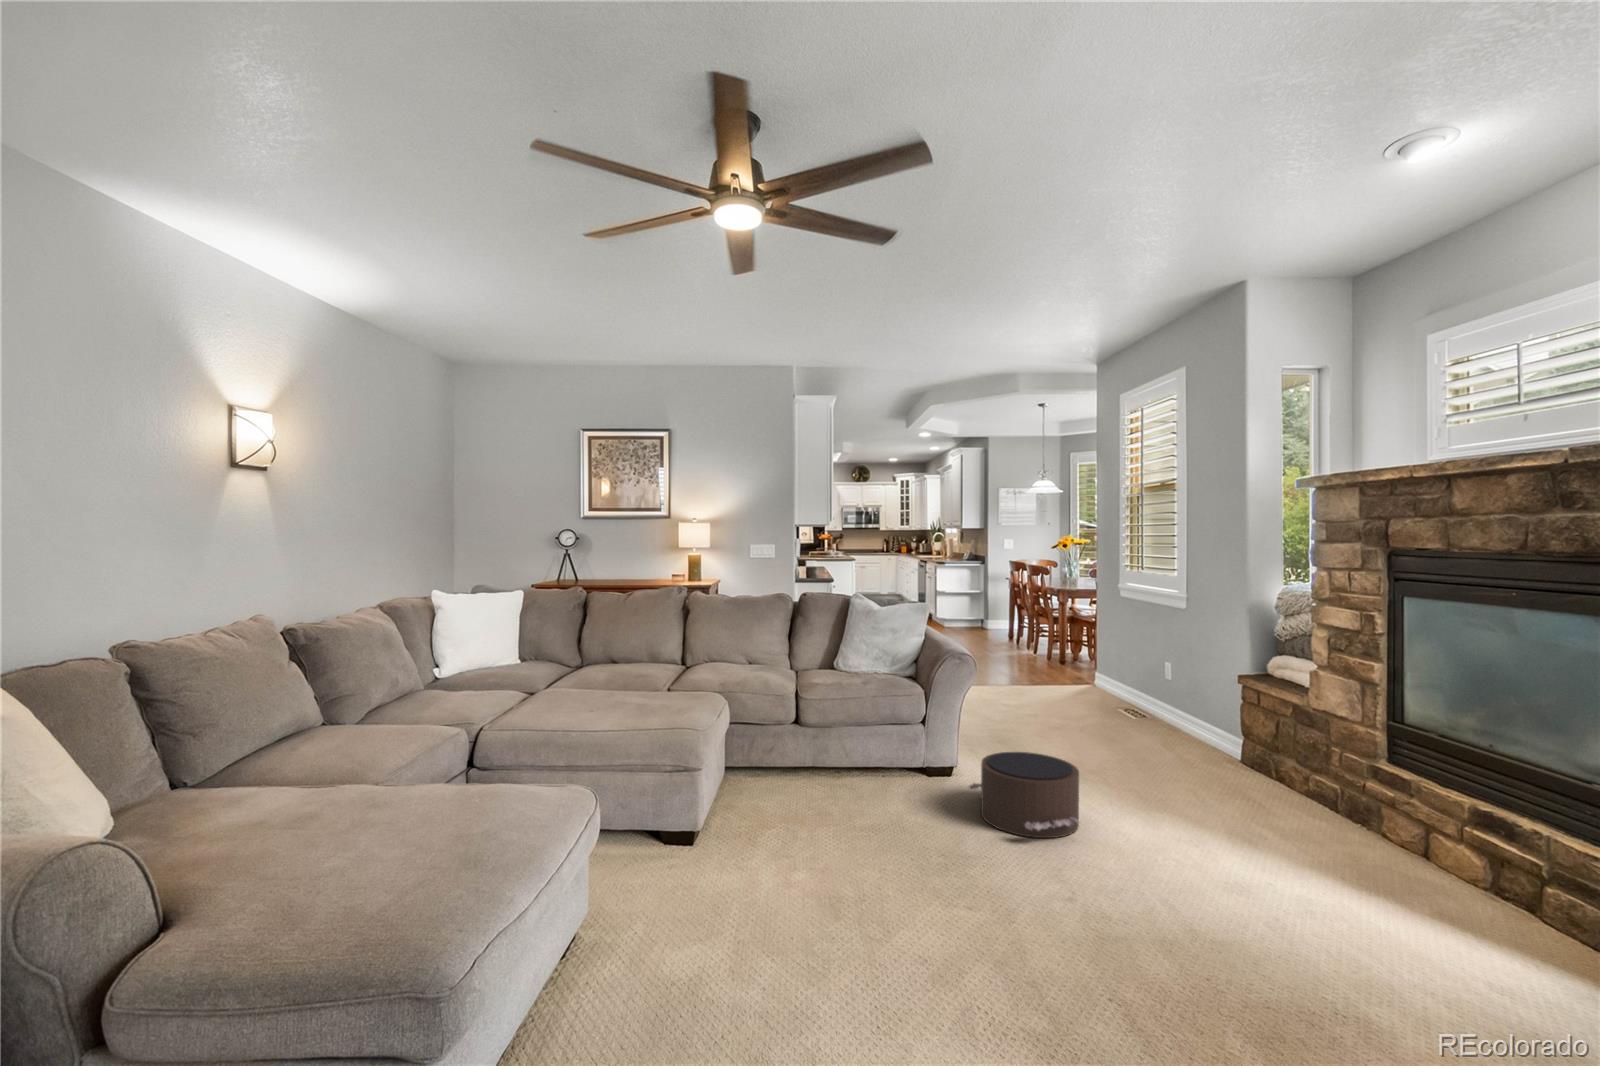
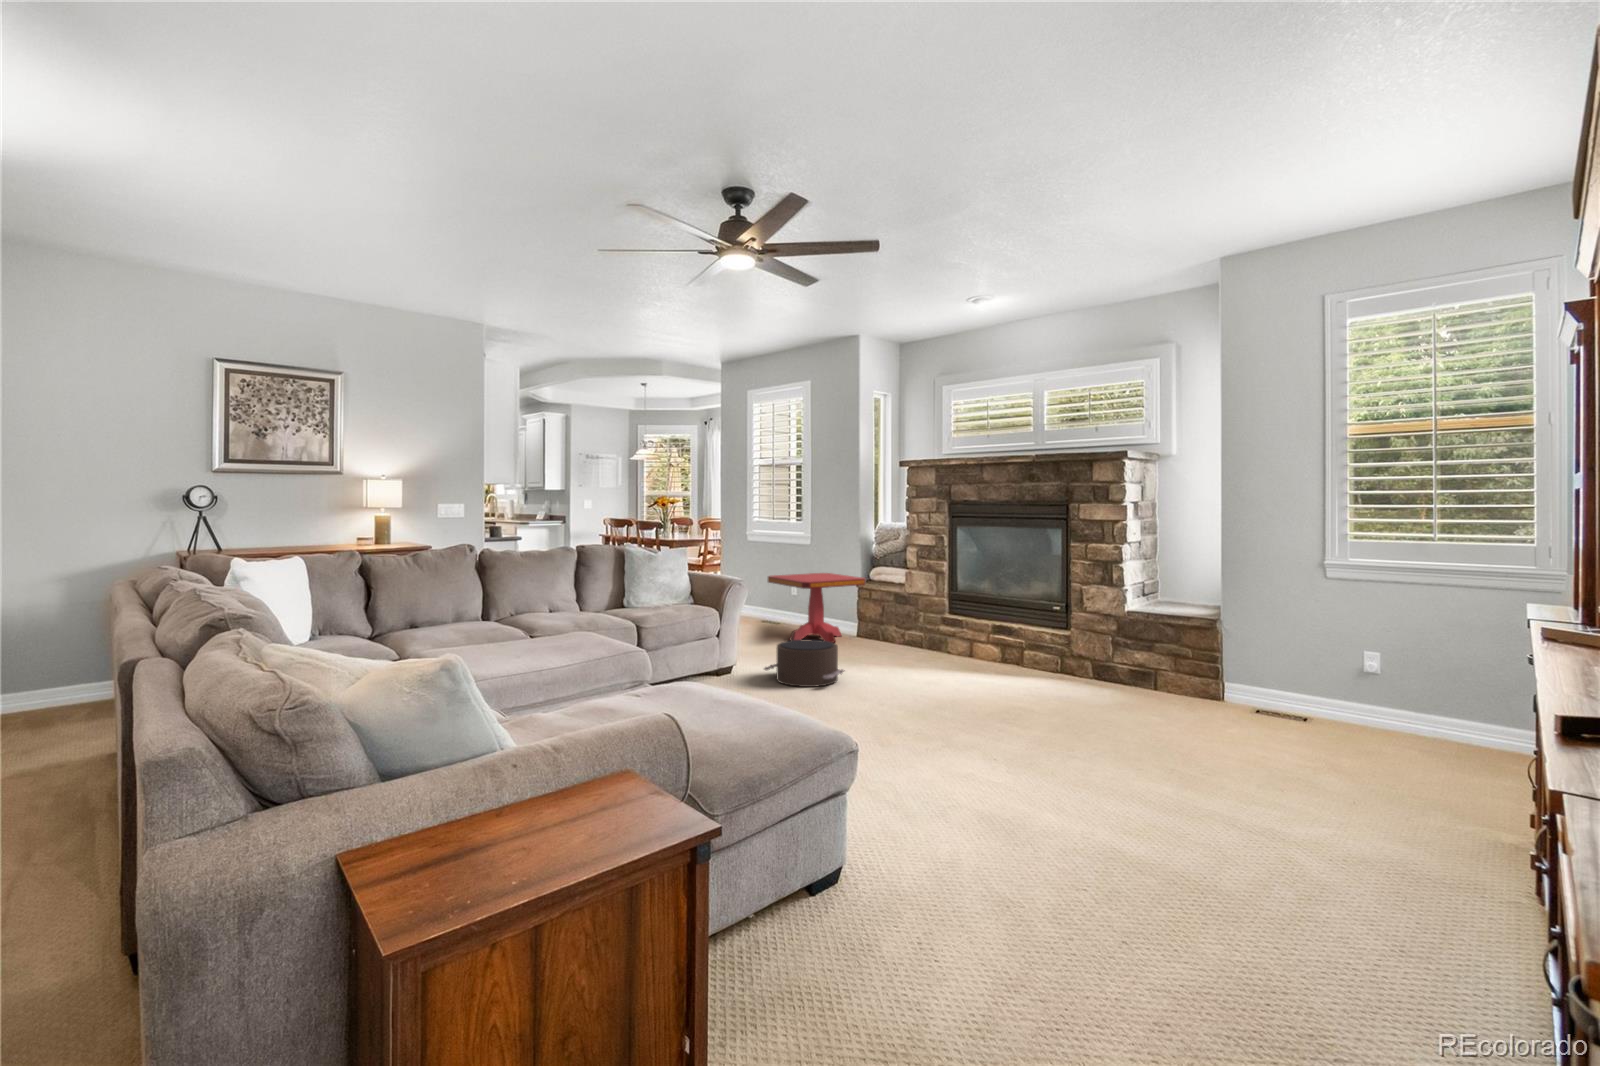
side table: none [1094,647,1245,763] -> present [768,573,866,642]

